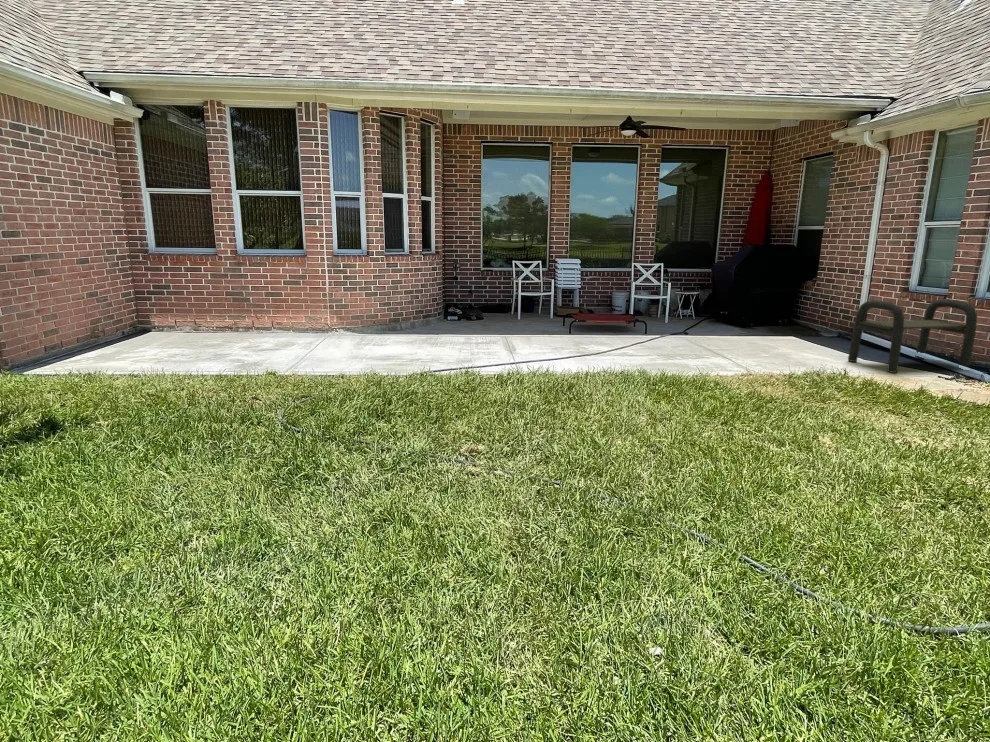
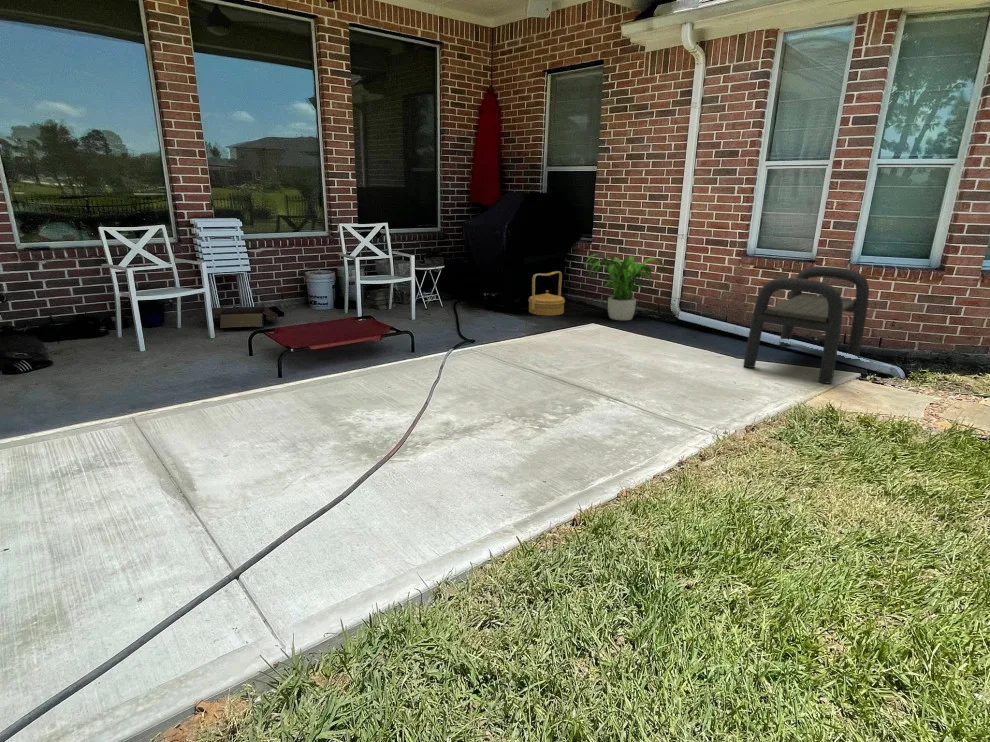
potted plant: none [787,288,852,337] -> present [584,254,665,320]
woven basket: none [750,300,780,330] -> present [529,271,565,315]

